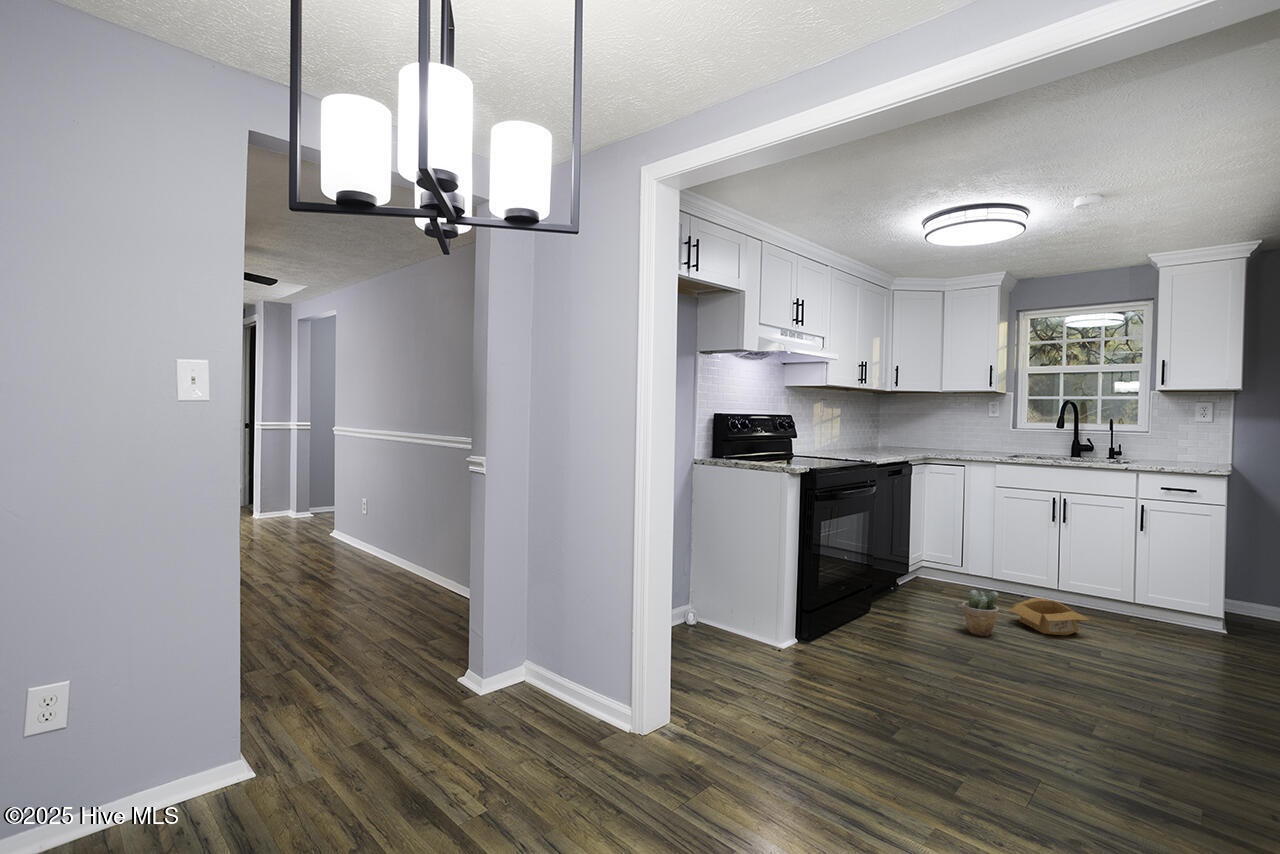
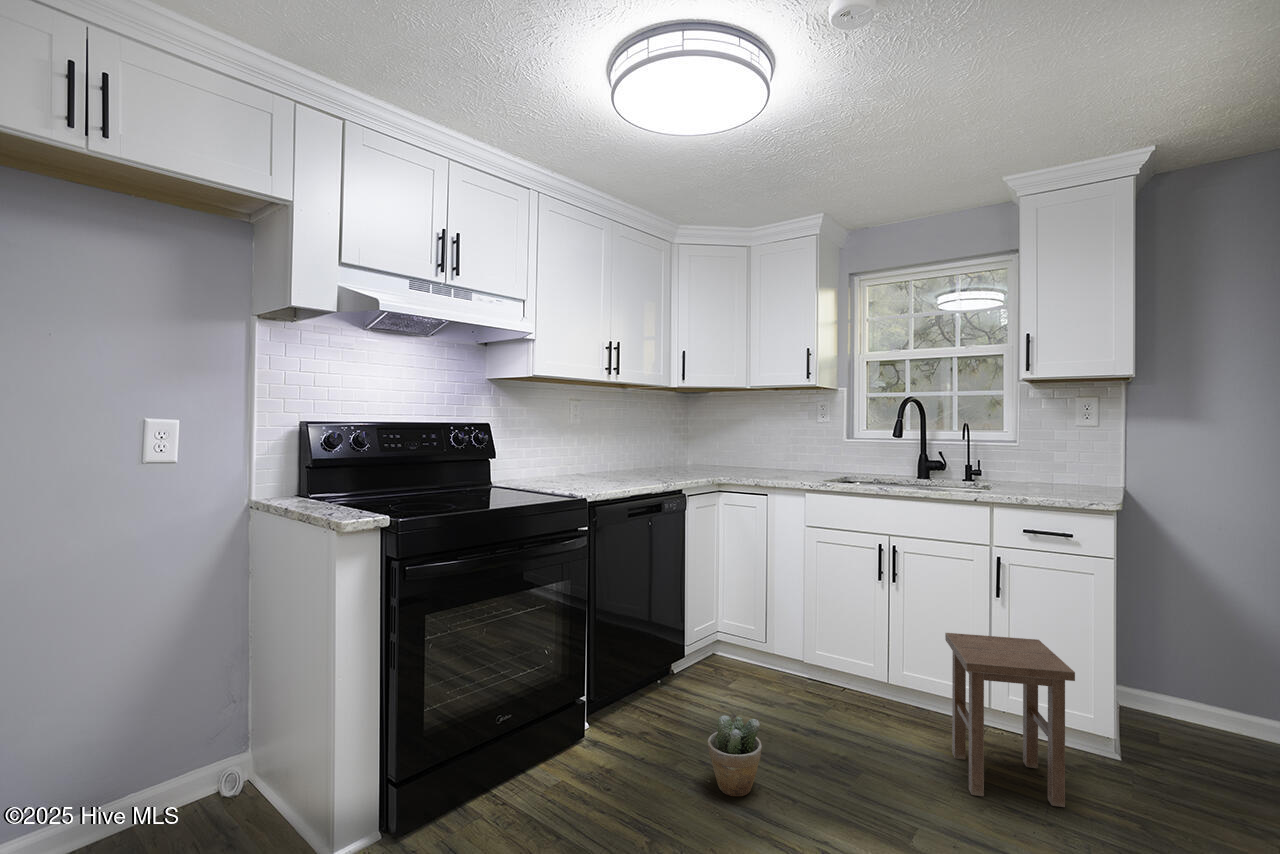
stool: none [1108,551,1201,649] -> present [945,633,1075,807]
cardboard box: present [1009,598,1090,635] -> none [795,709,911,784]

